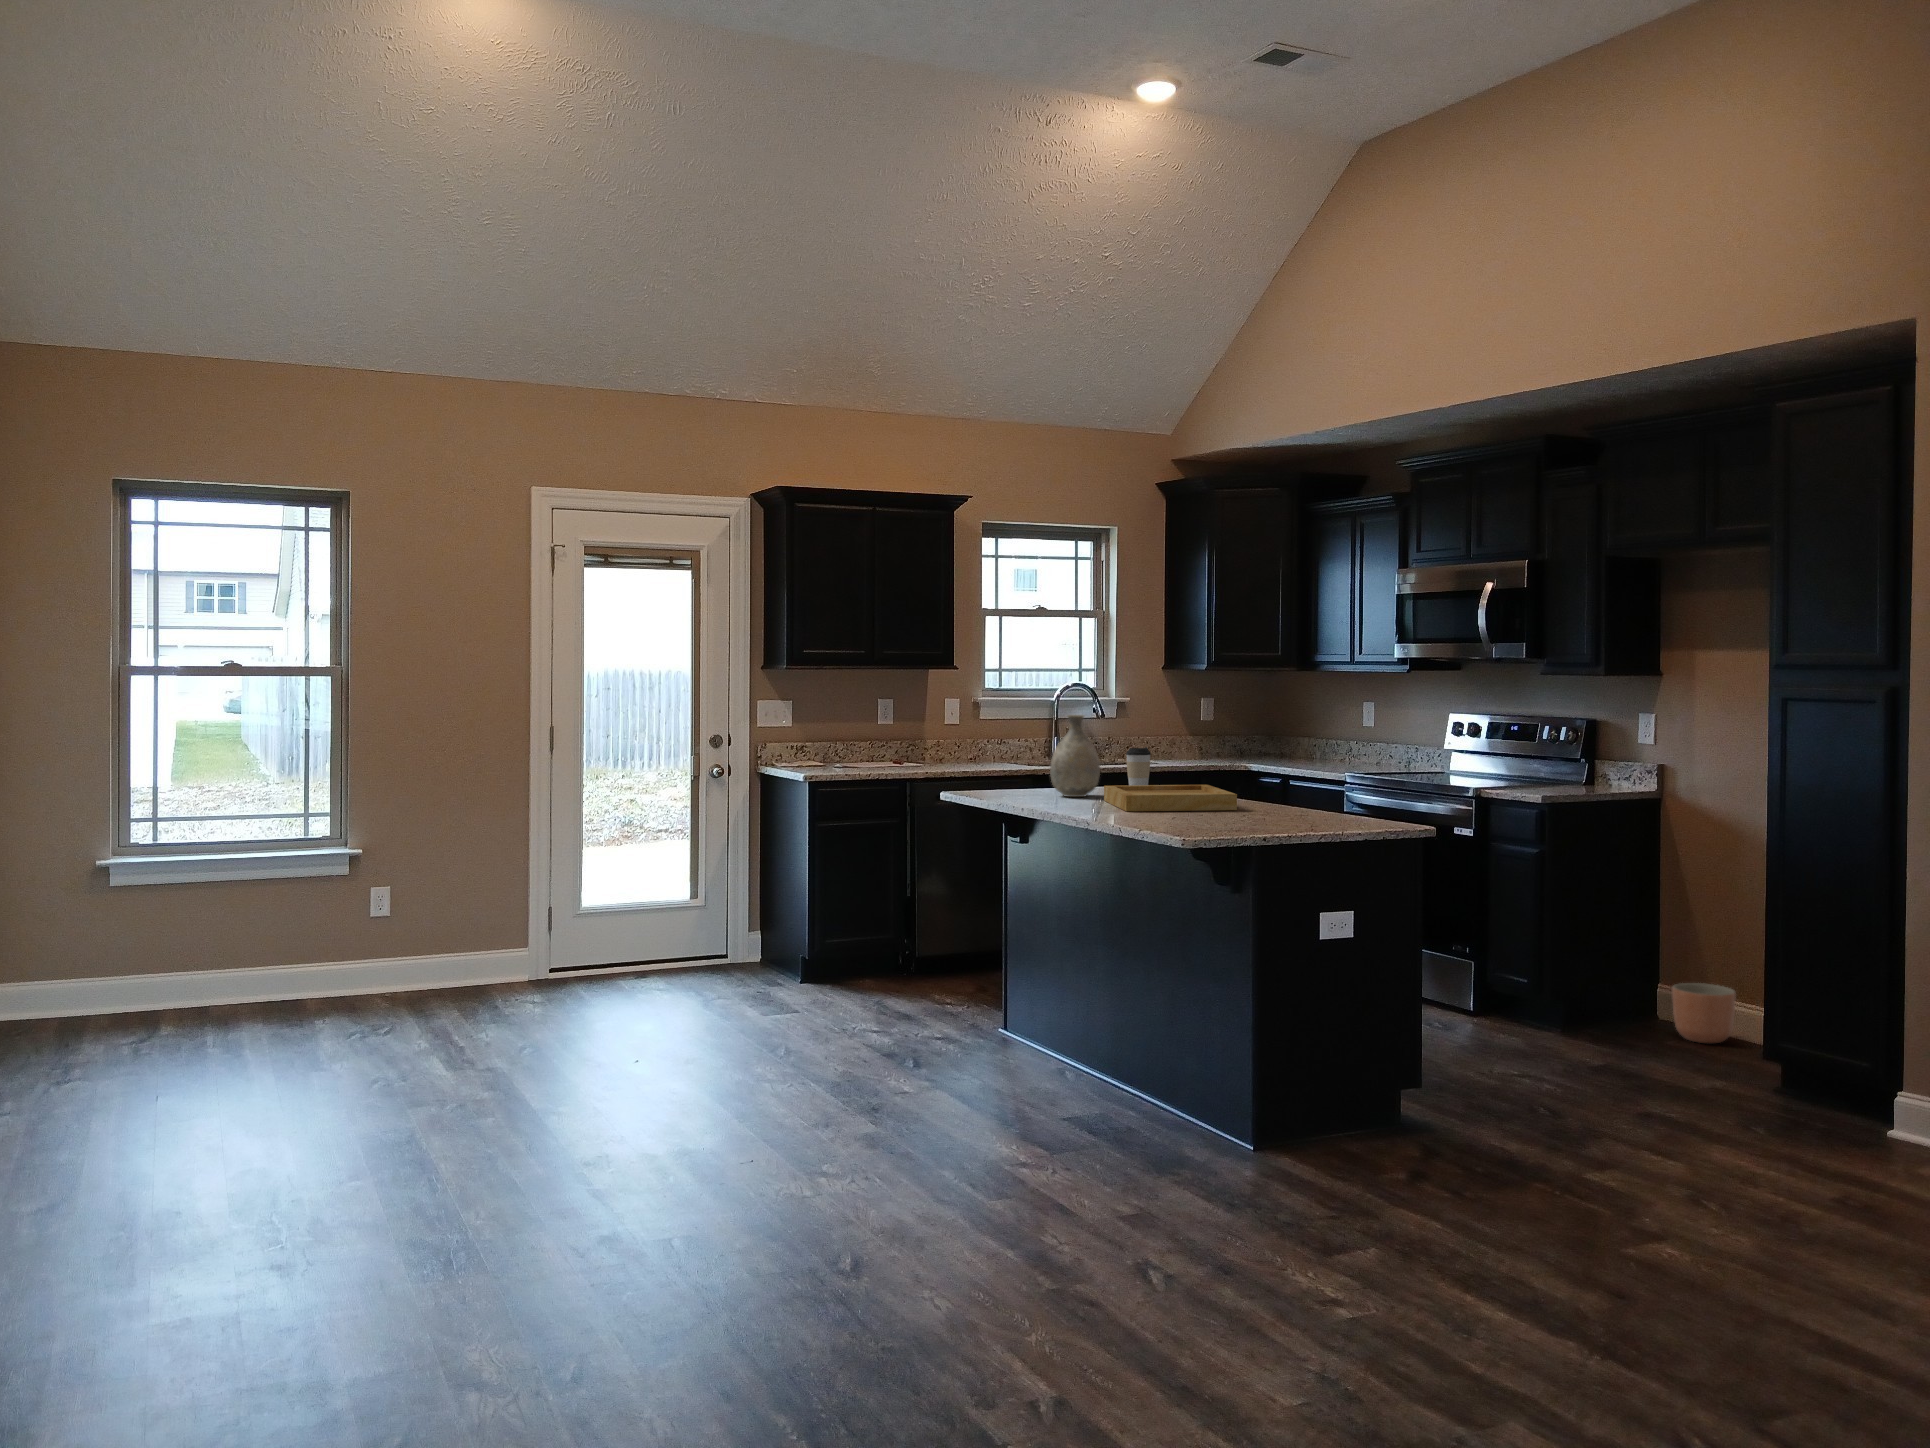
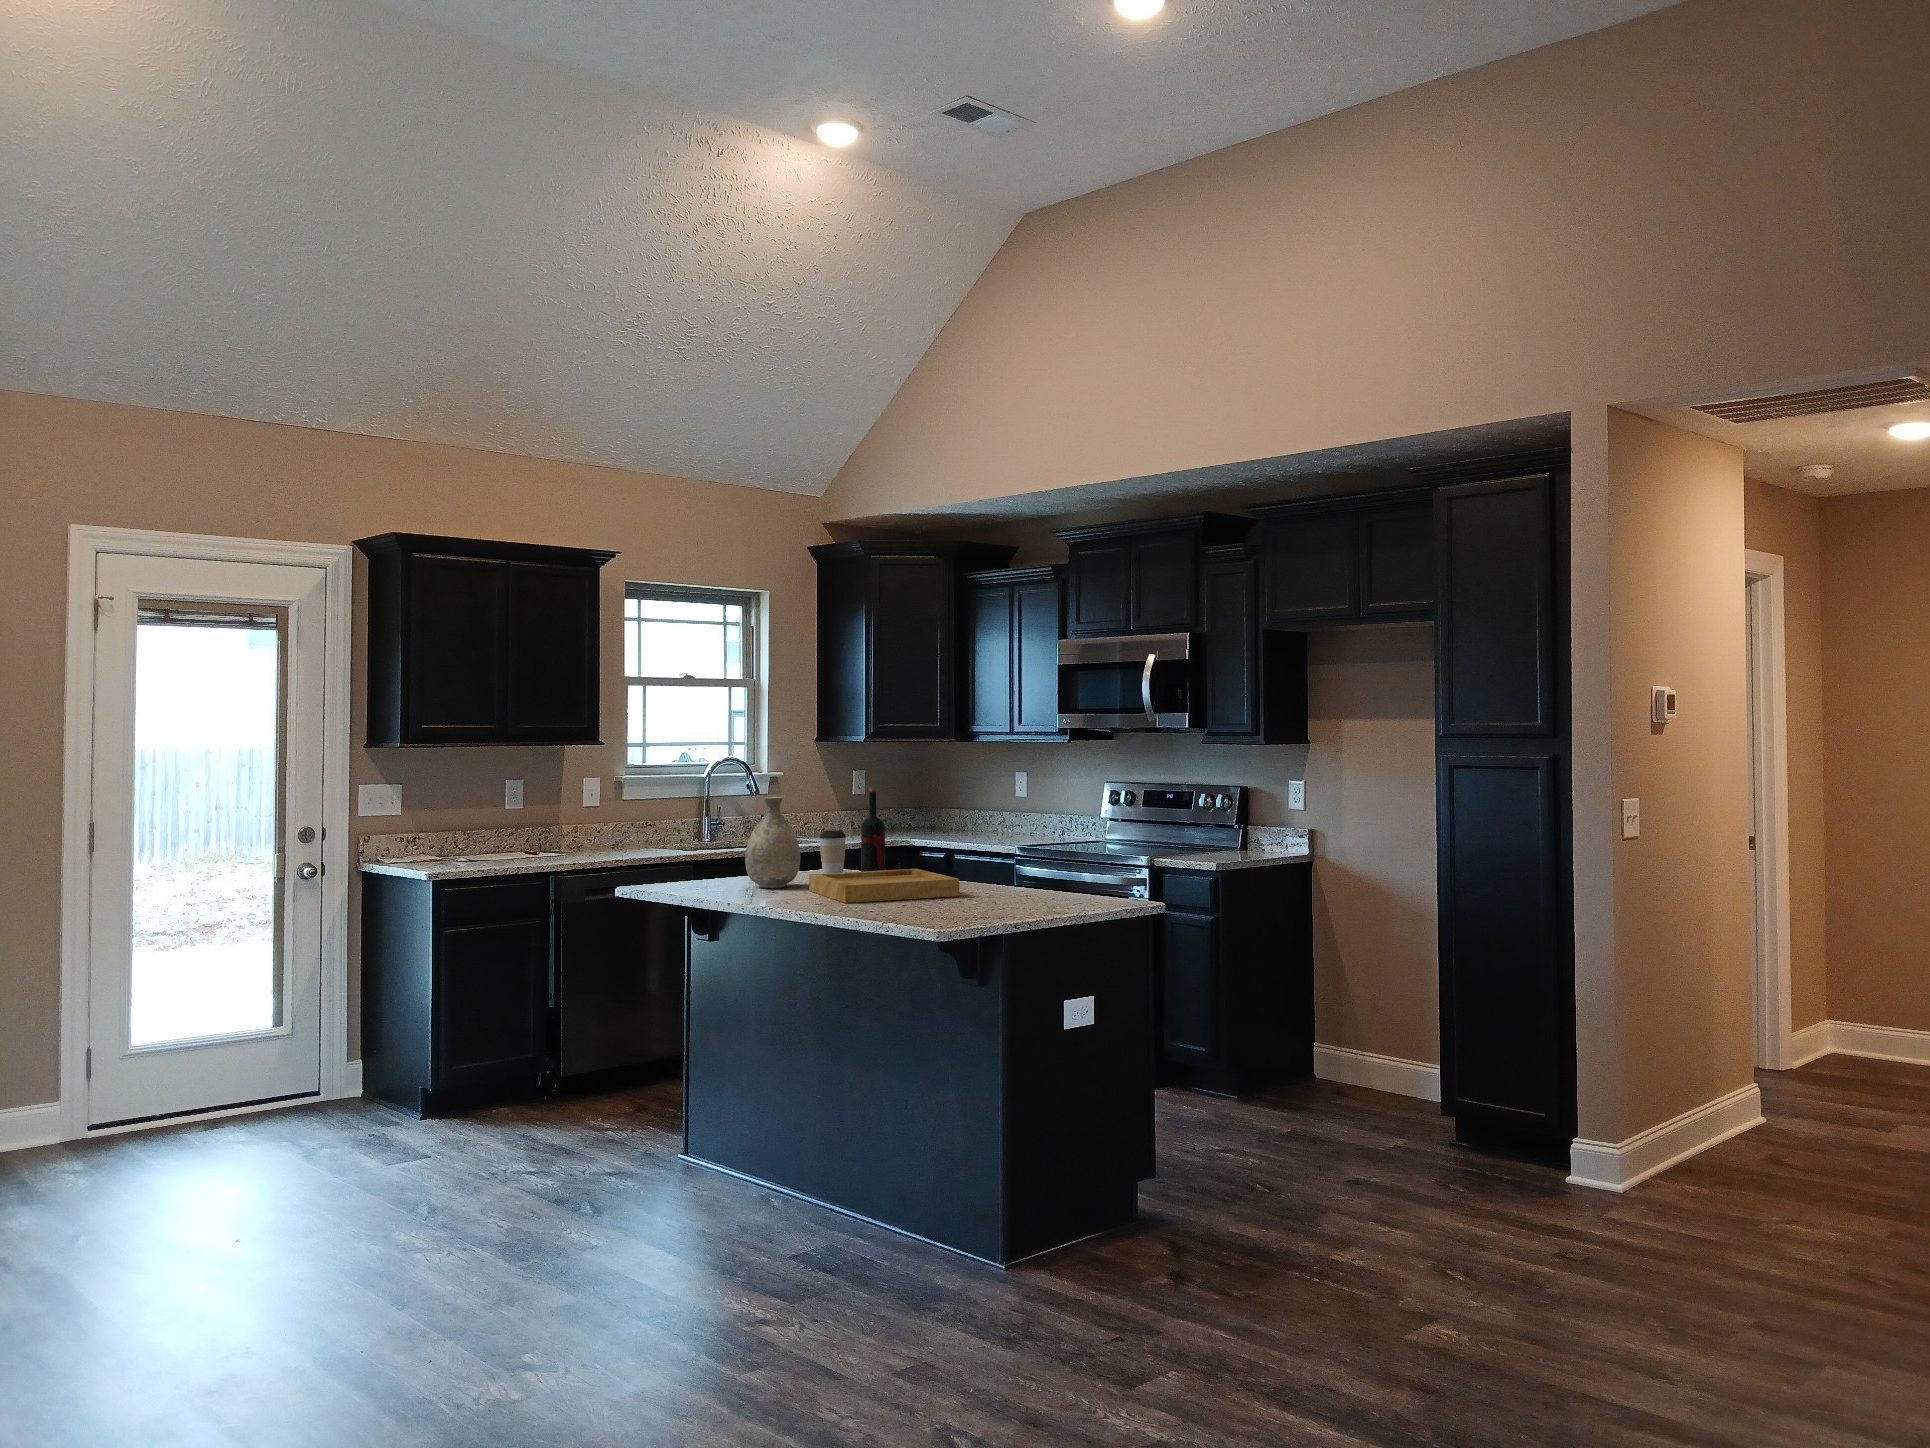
wine bottle: none [1159,709,1181,796] -> present [861,788,886,872]
planter: present [1672,983,1736,1044] -> none [1336,1040,1392,1098]

